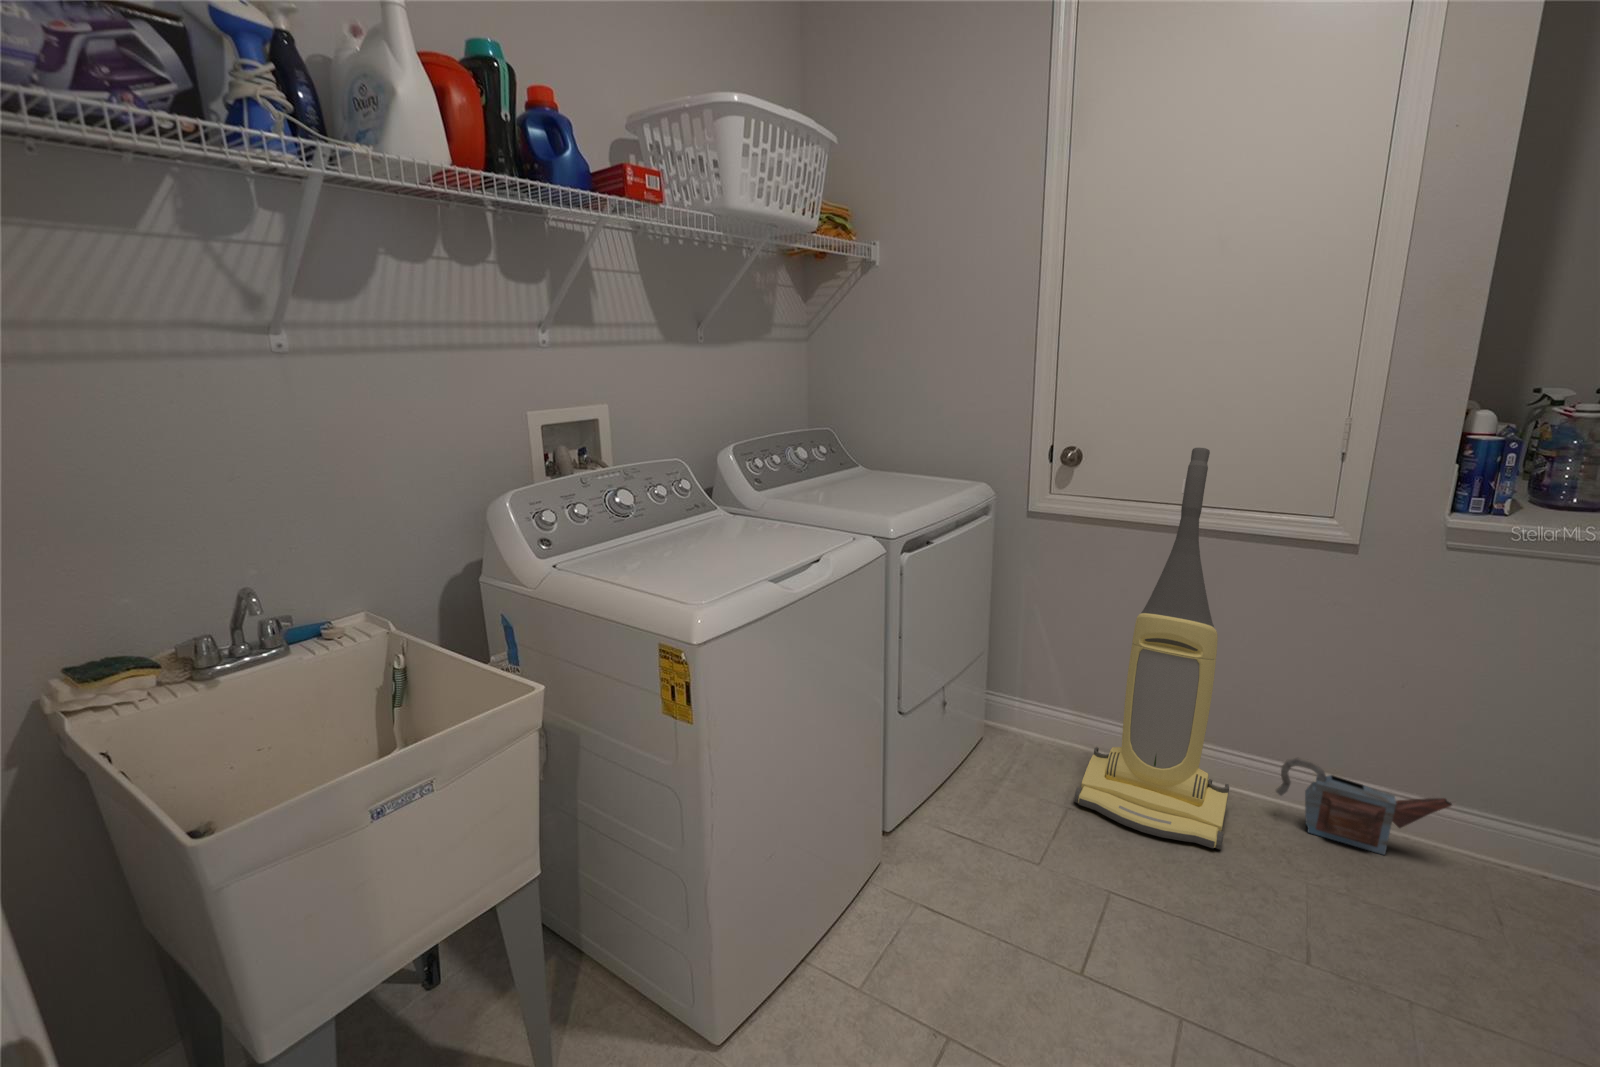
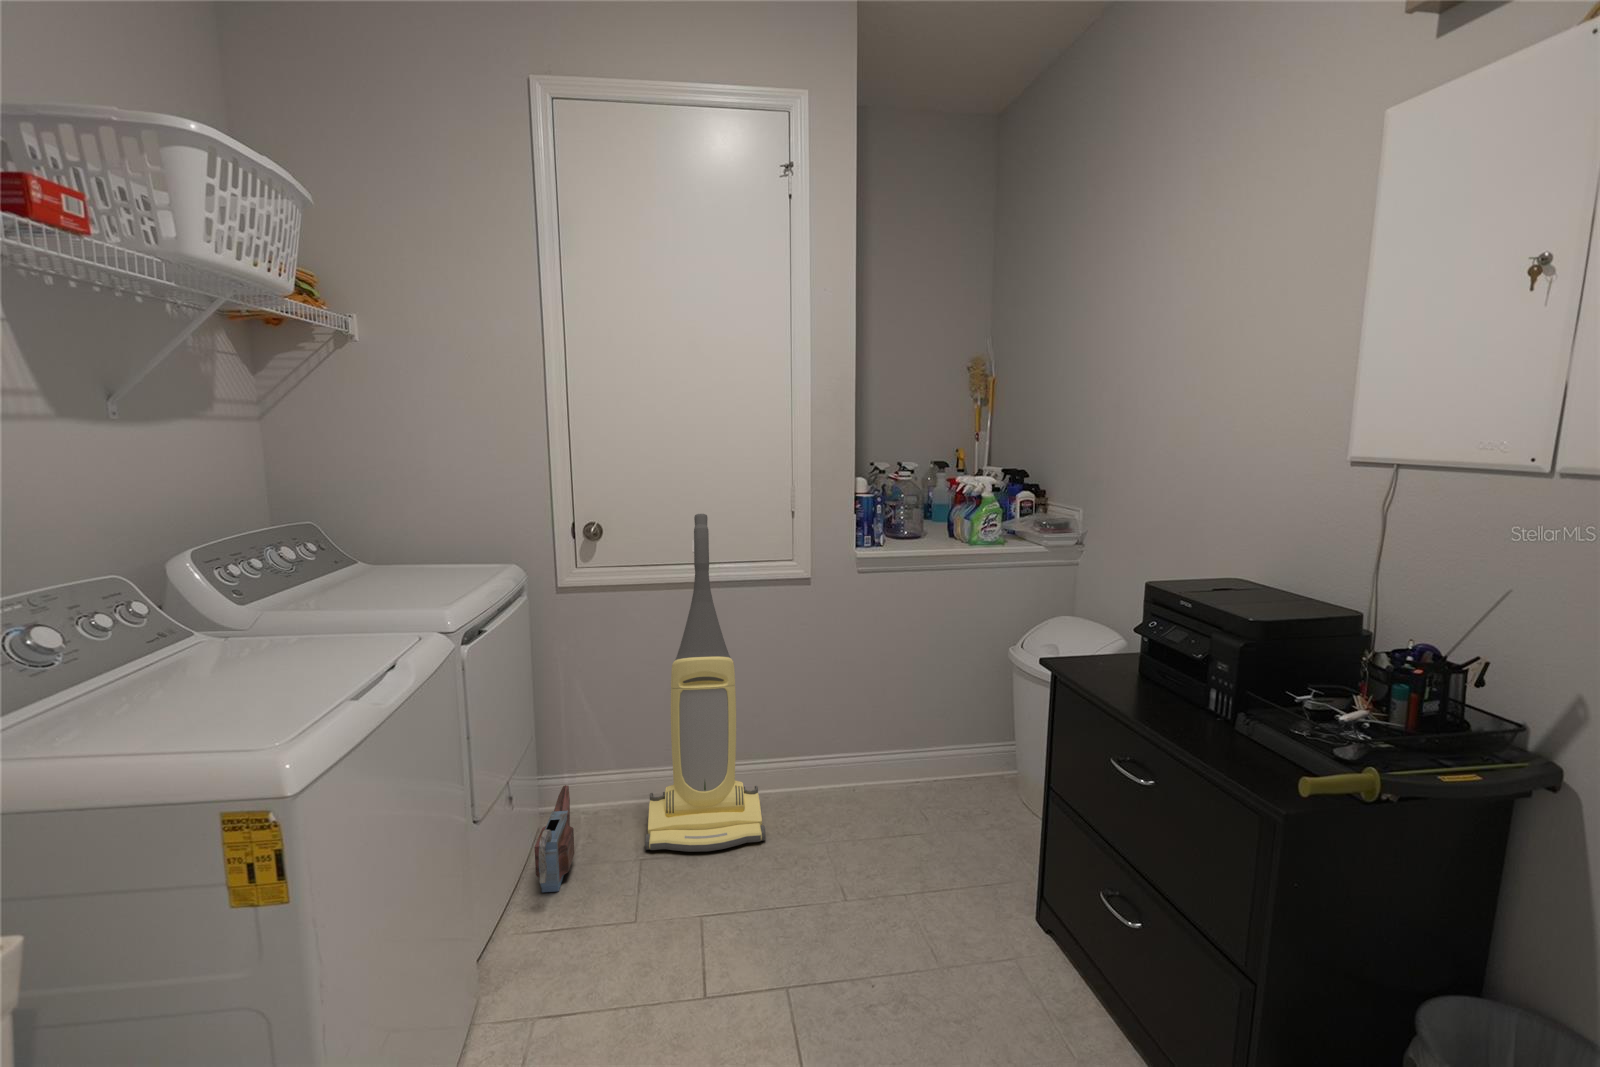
watering can: present [1276,758,1452,855] -> present [534,785,574,892]

